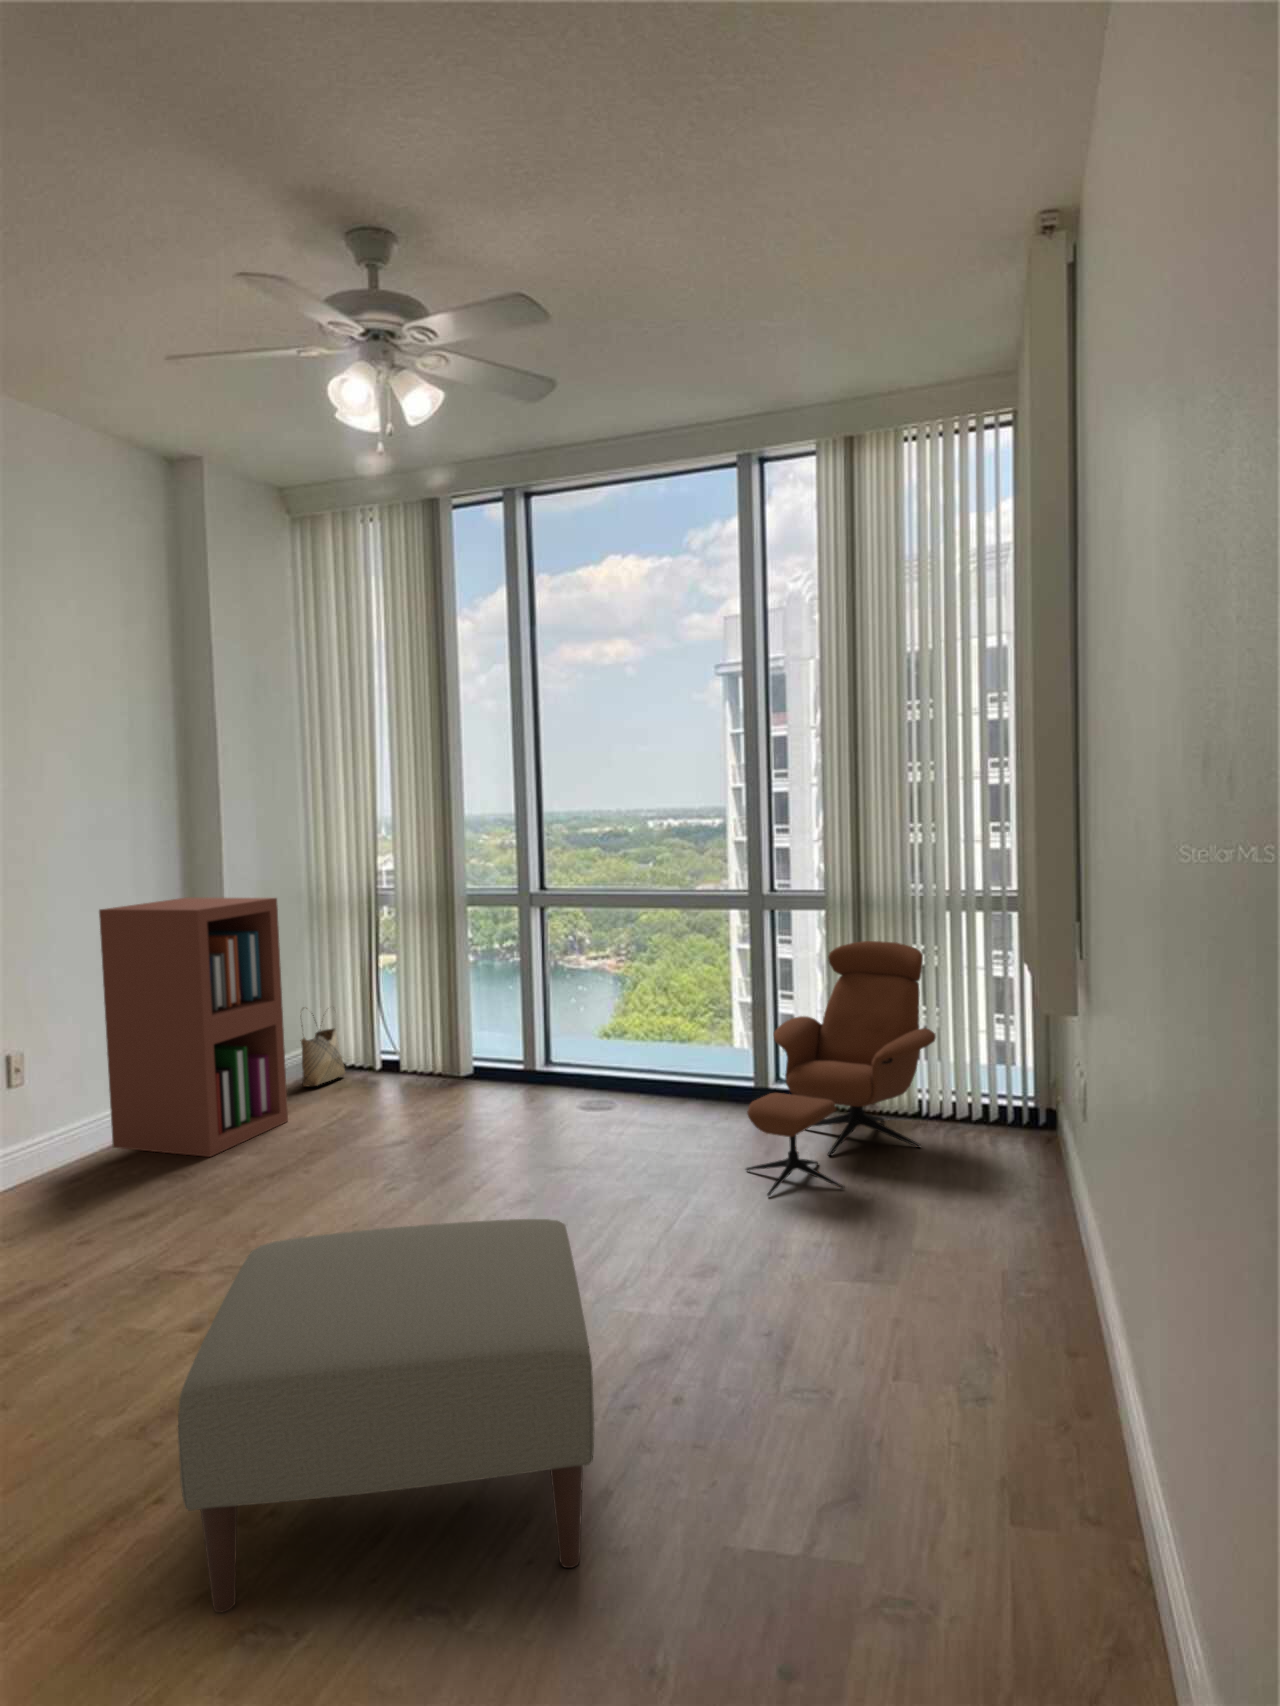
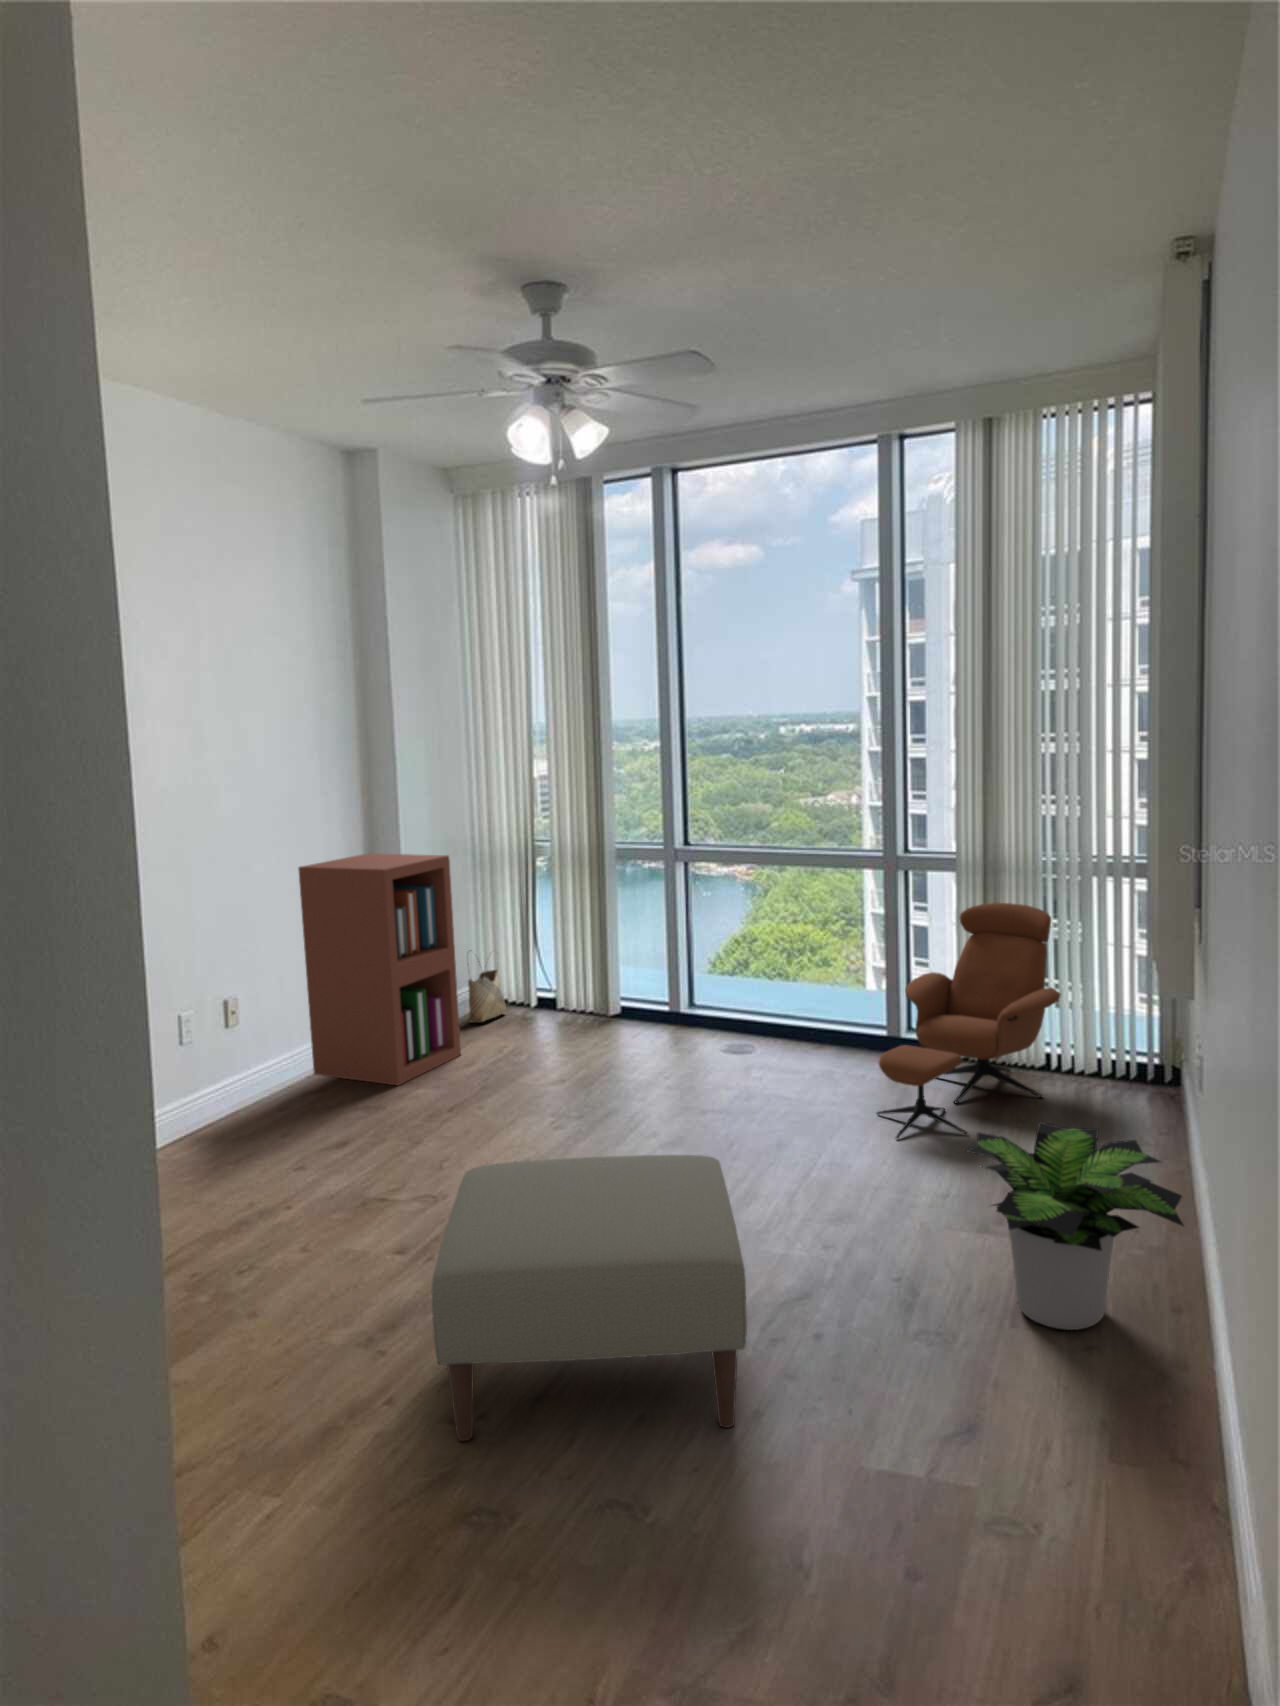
potted plant: none [850,1166,1104,1411] -> present [966,1122,1184,1330]

